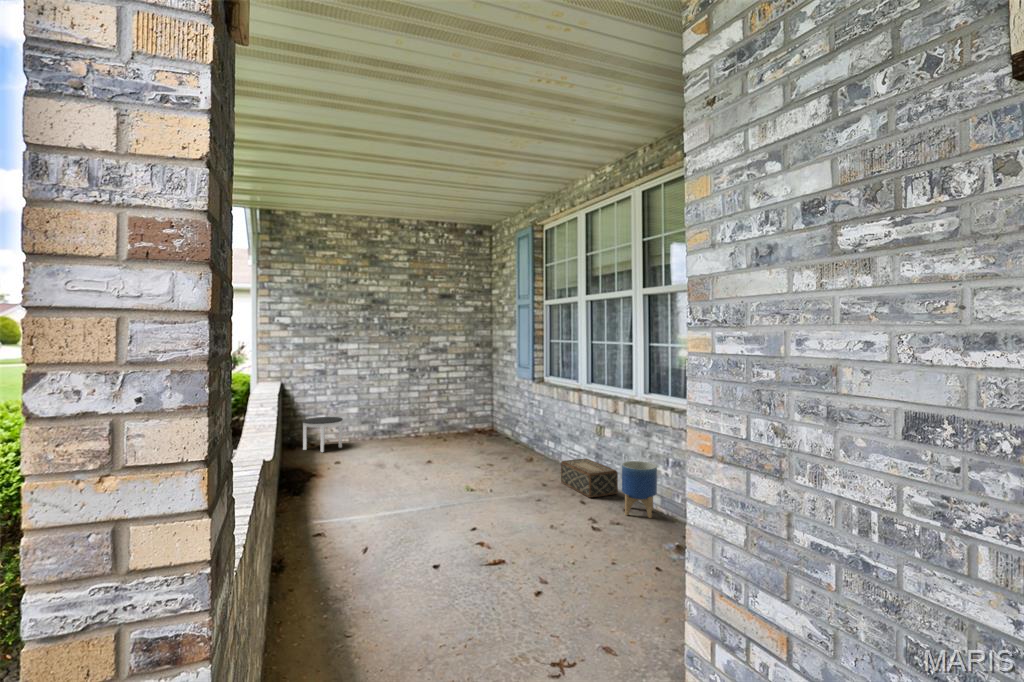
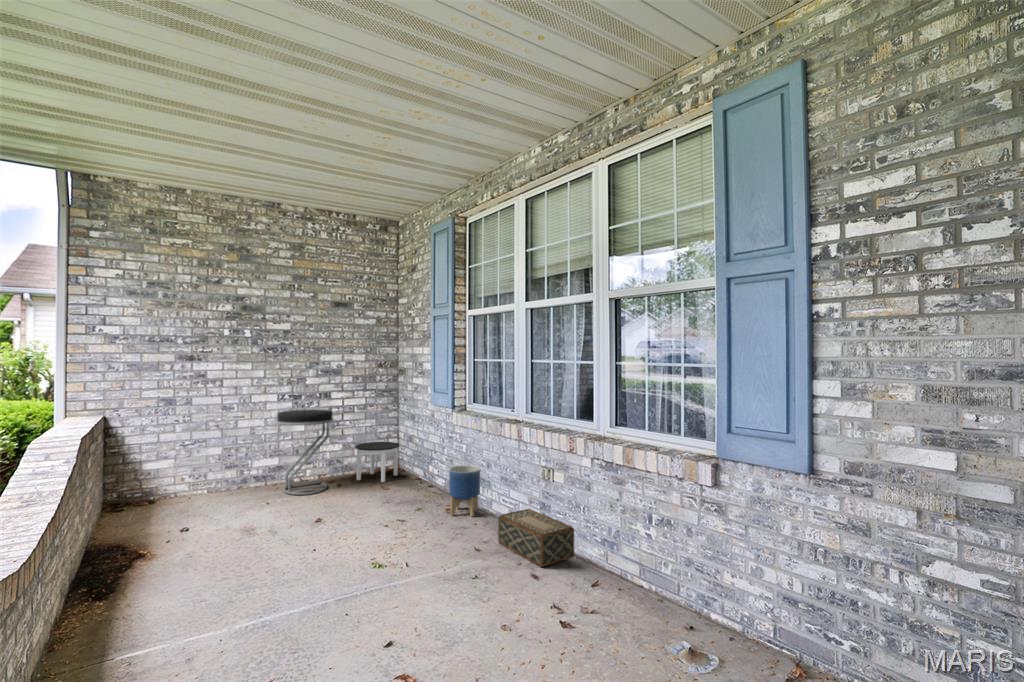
stool: none [398,381,440,446] -> present [276,409,333,495]
round table: present [302,417,343,452] -> present [356,442,399,482]
planter: present [622,461,657,518] -> present [449,465,480,517]

